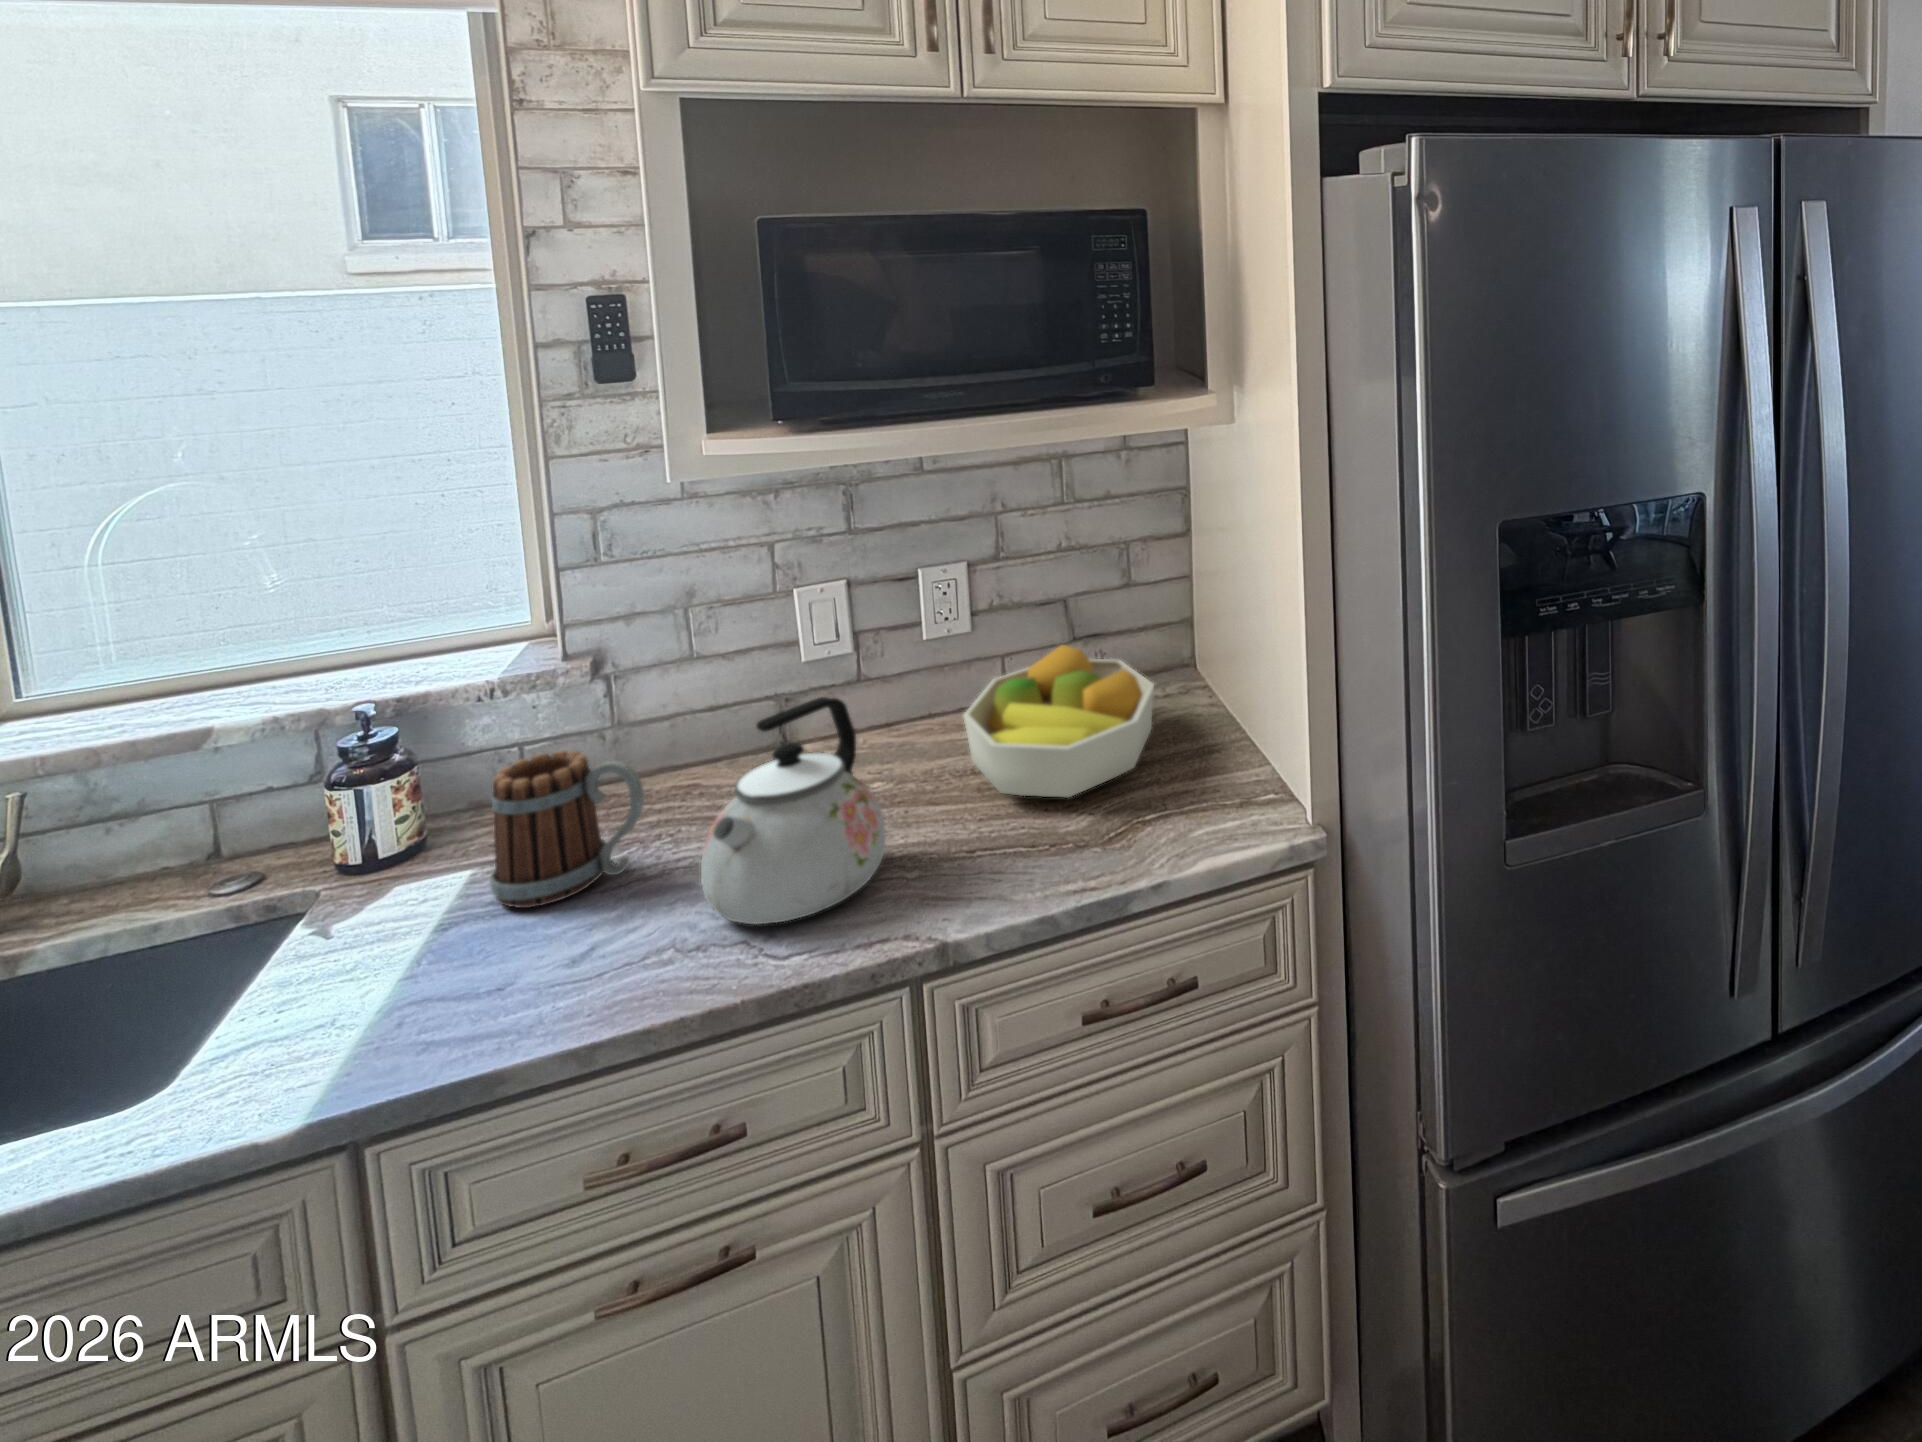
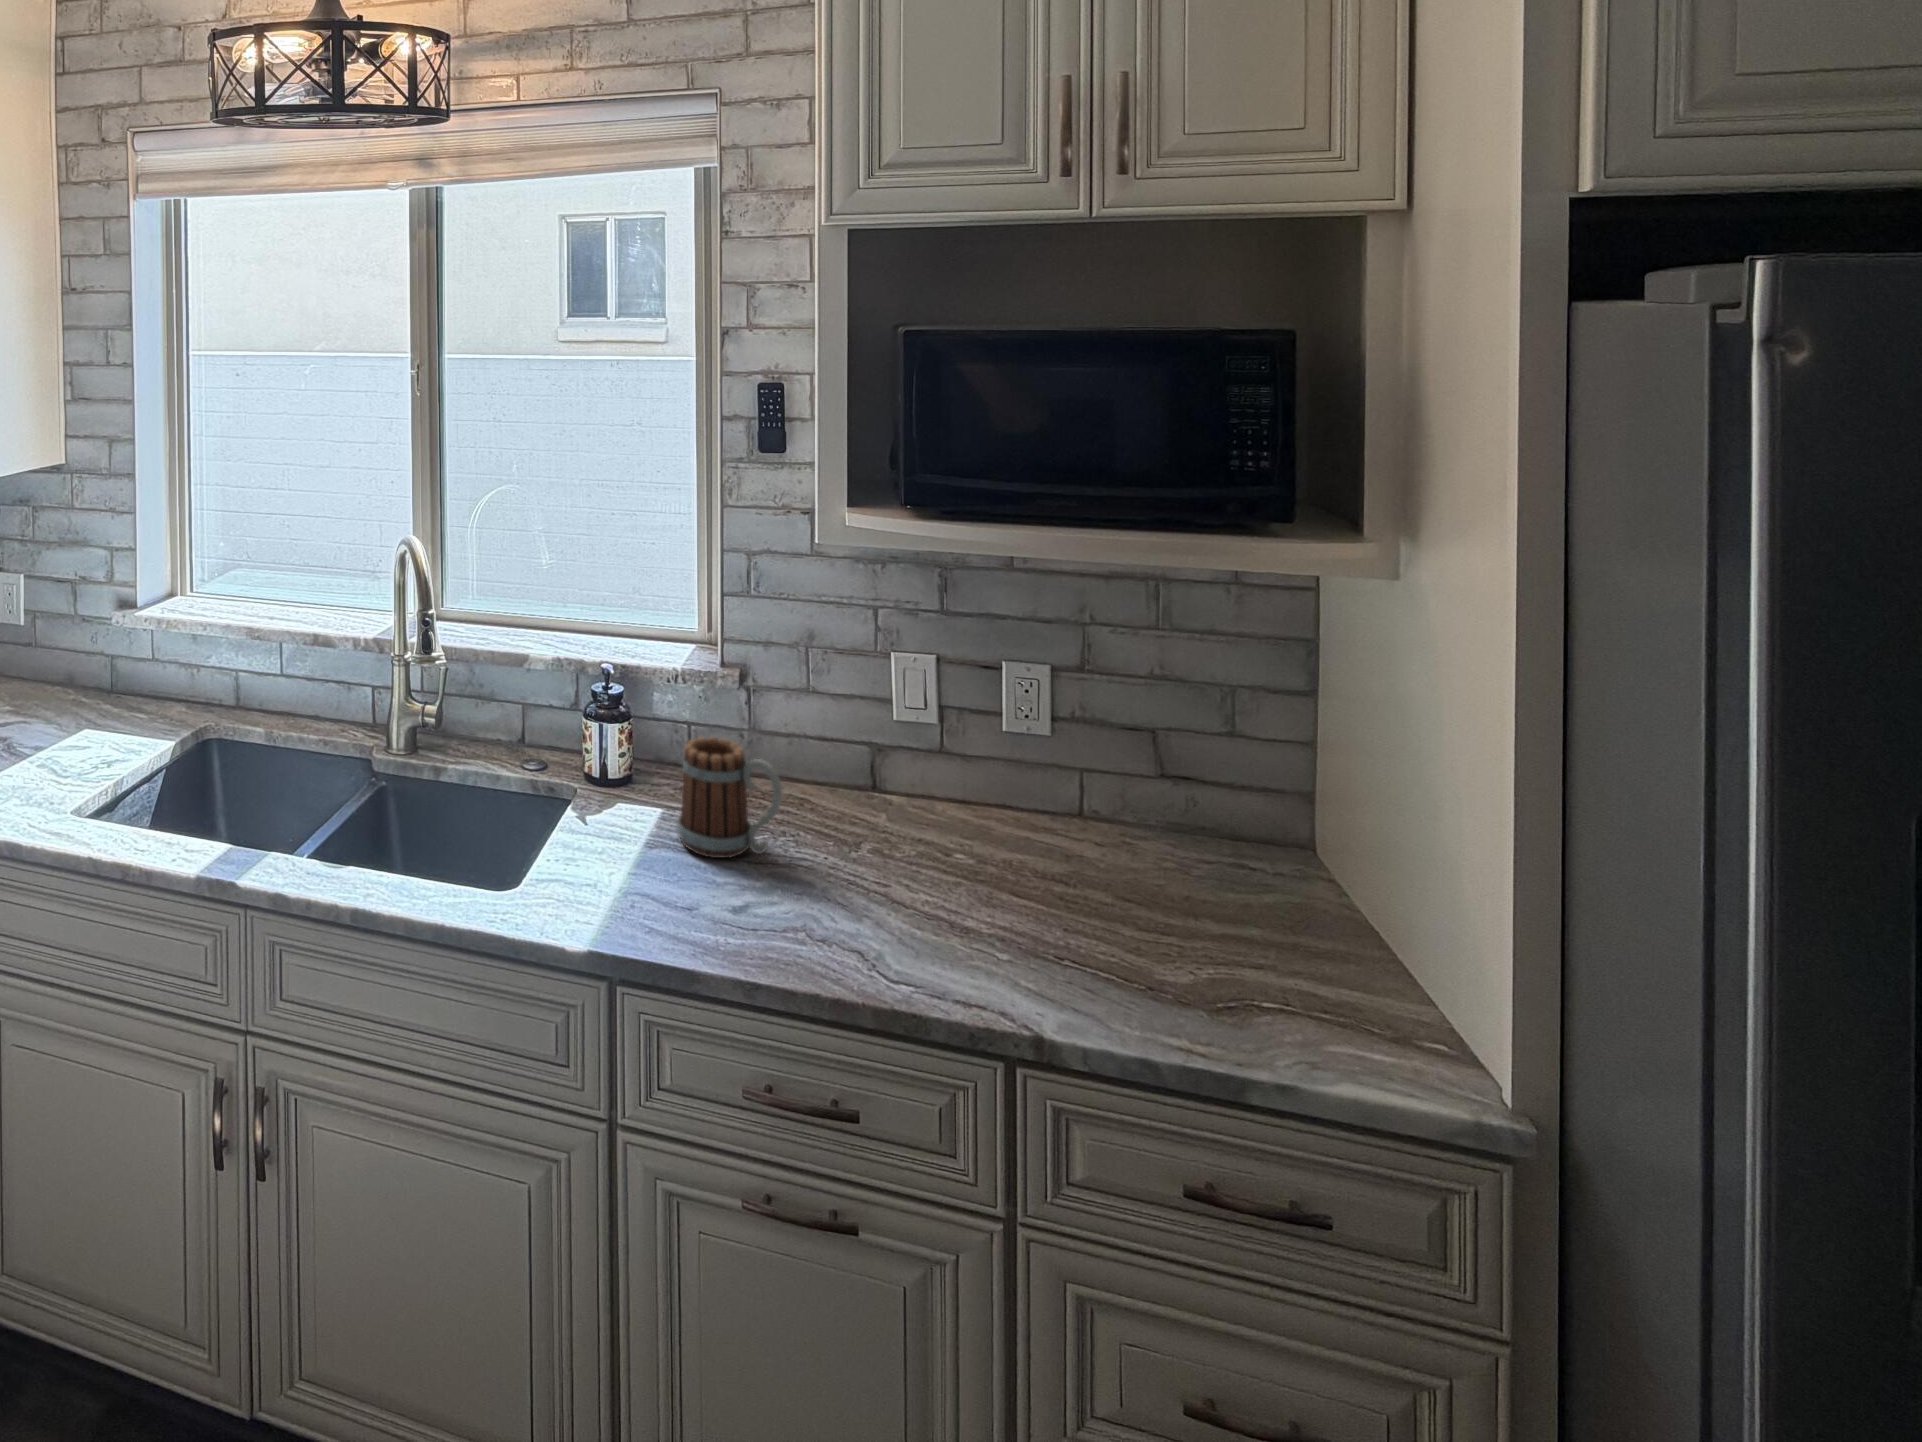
fruit bowl: present [963,645,1154,798] -> none [1048,776,1267,942]
kettle: present [701,697,886,924] -> none [826,759,979,954]

